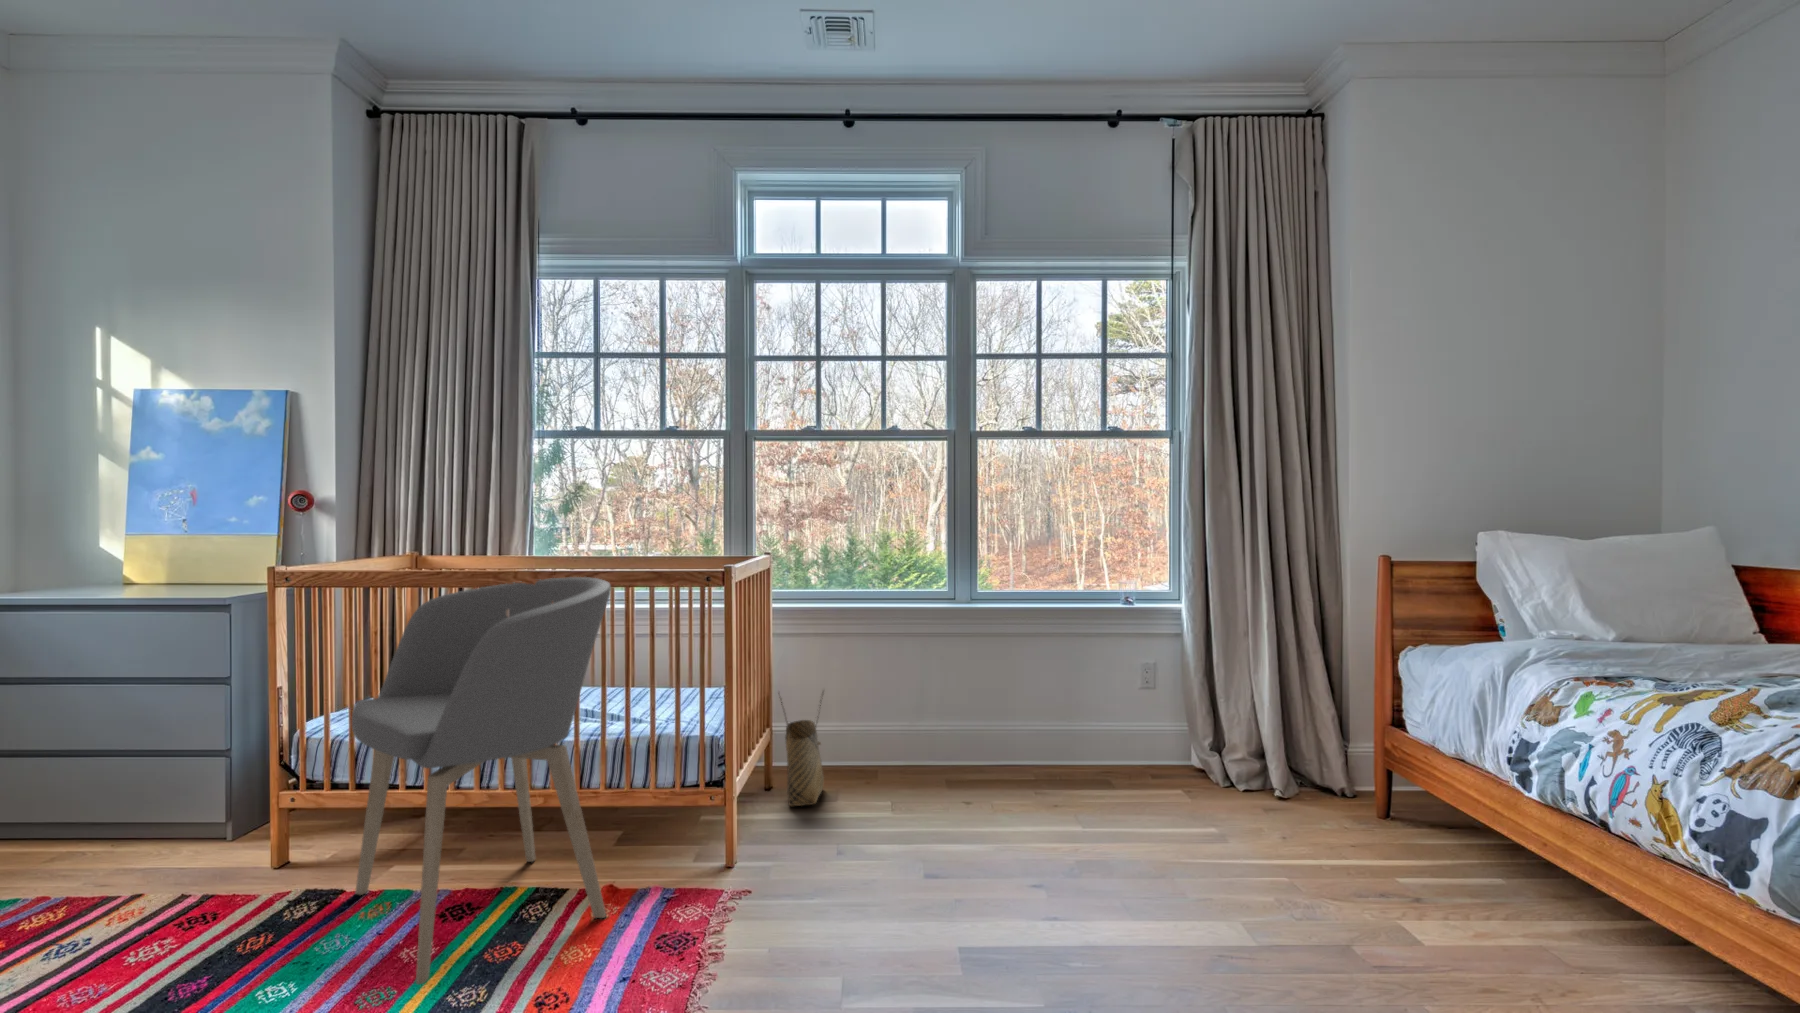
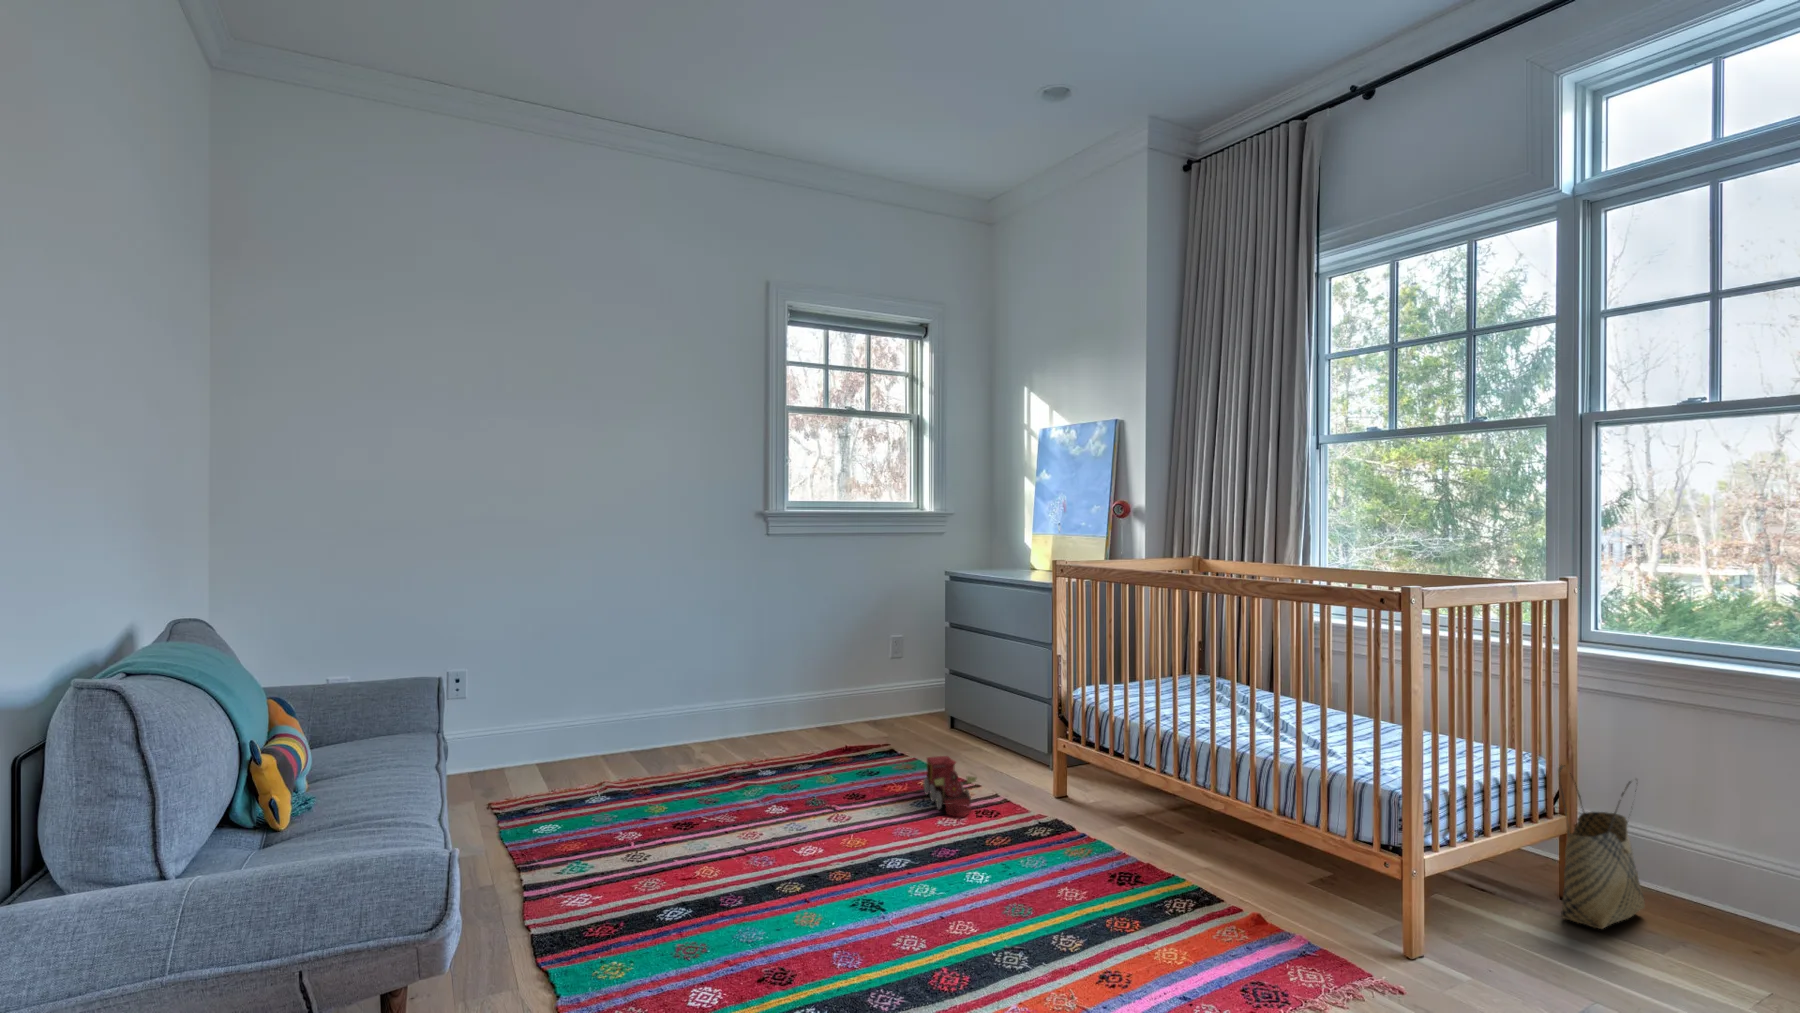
armchair: present [352,577,611,984] -> none [1045,593,1269,939]
toy train: none [59,864,182,945] -> present [923,756,976,817]

